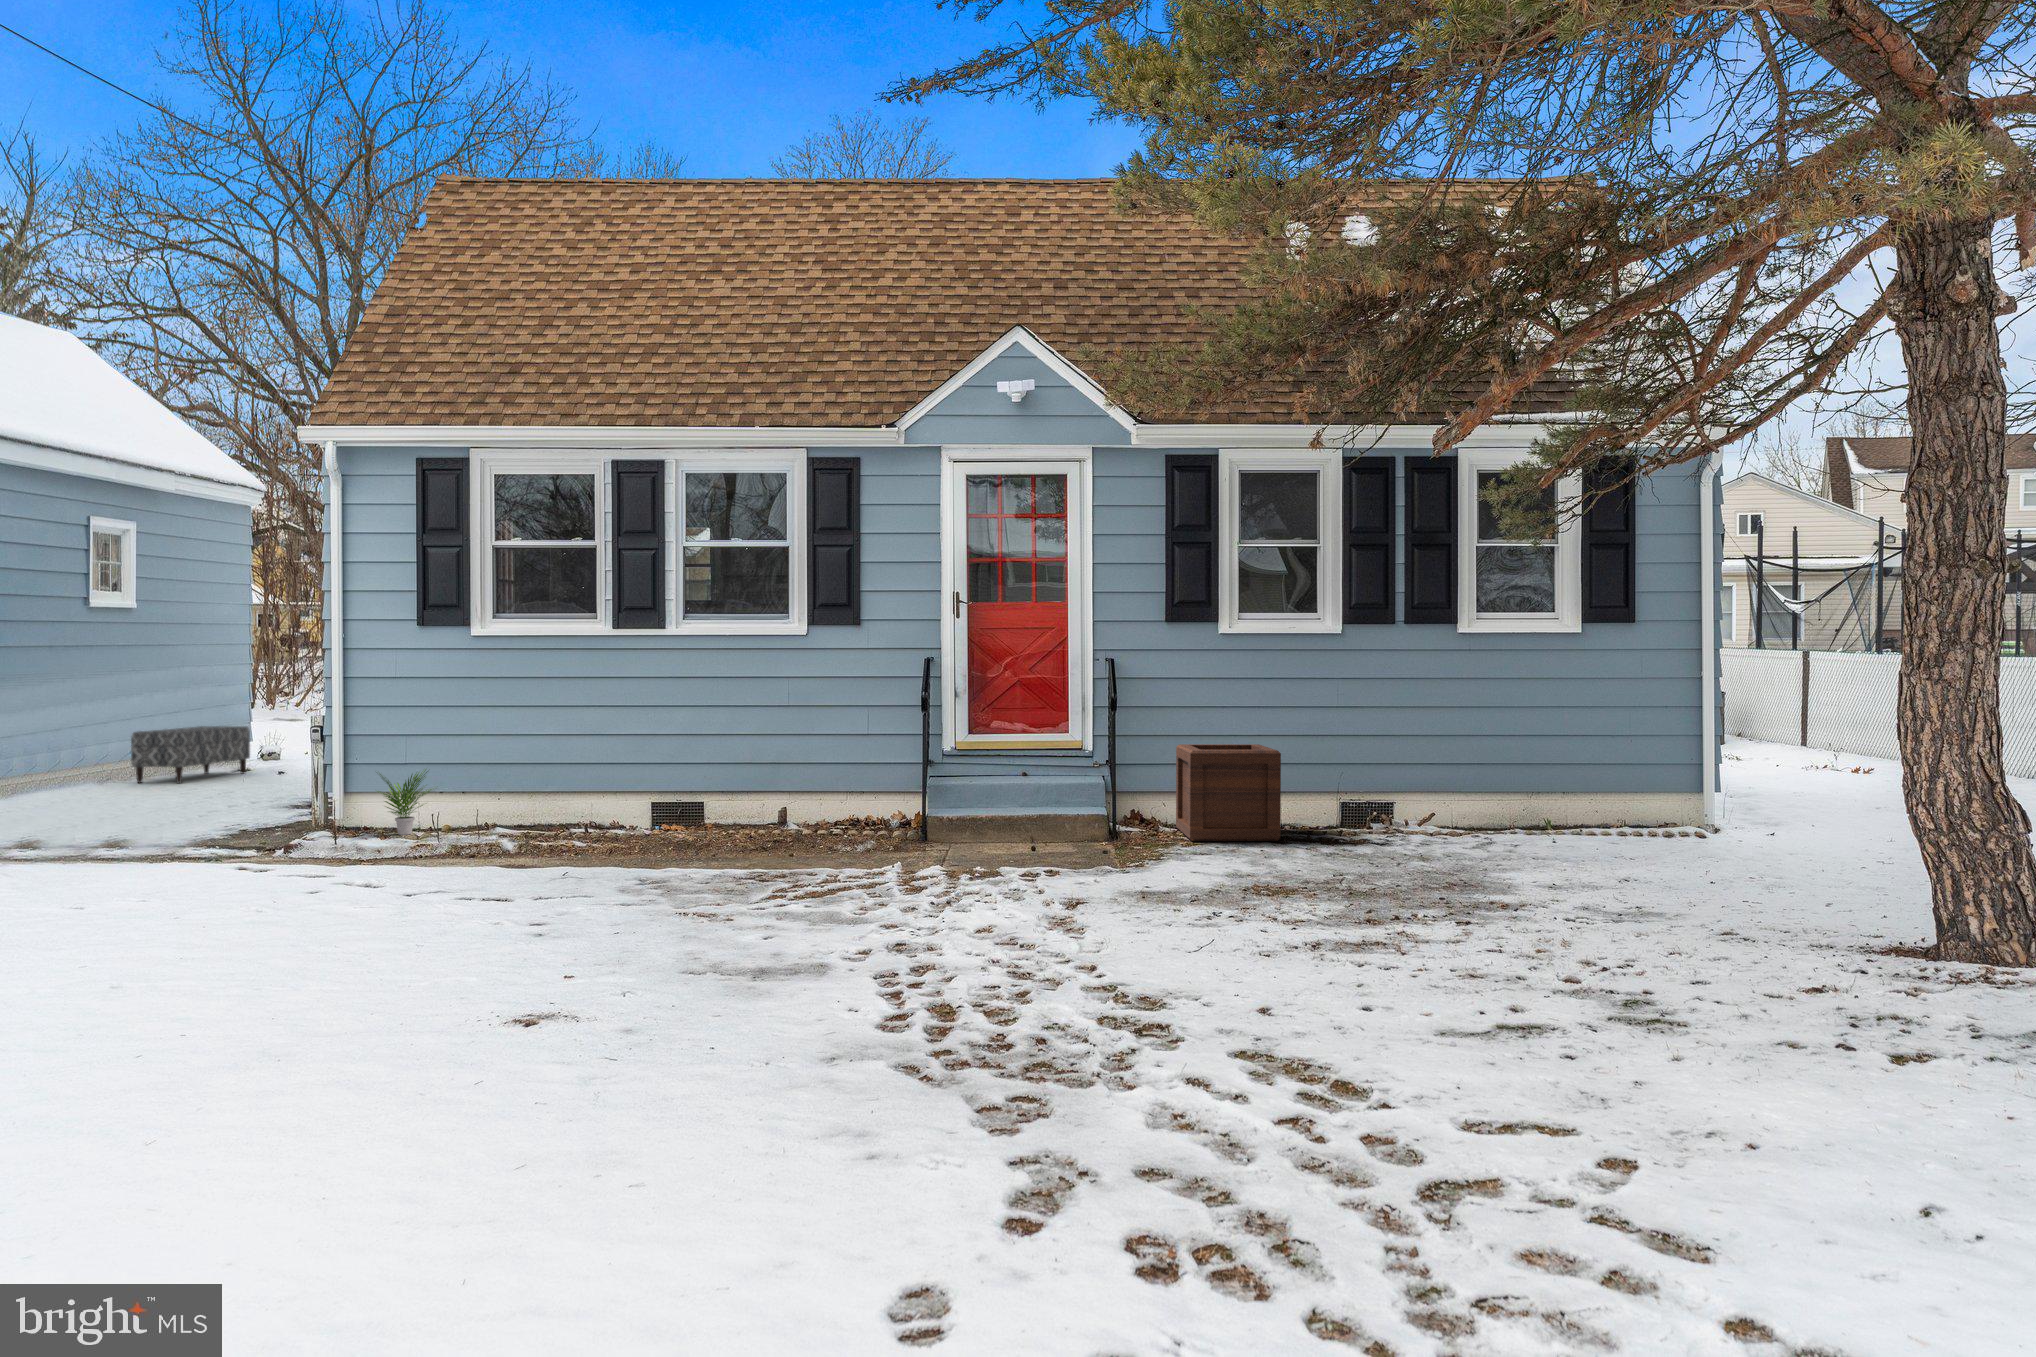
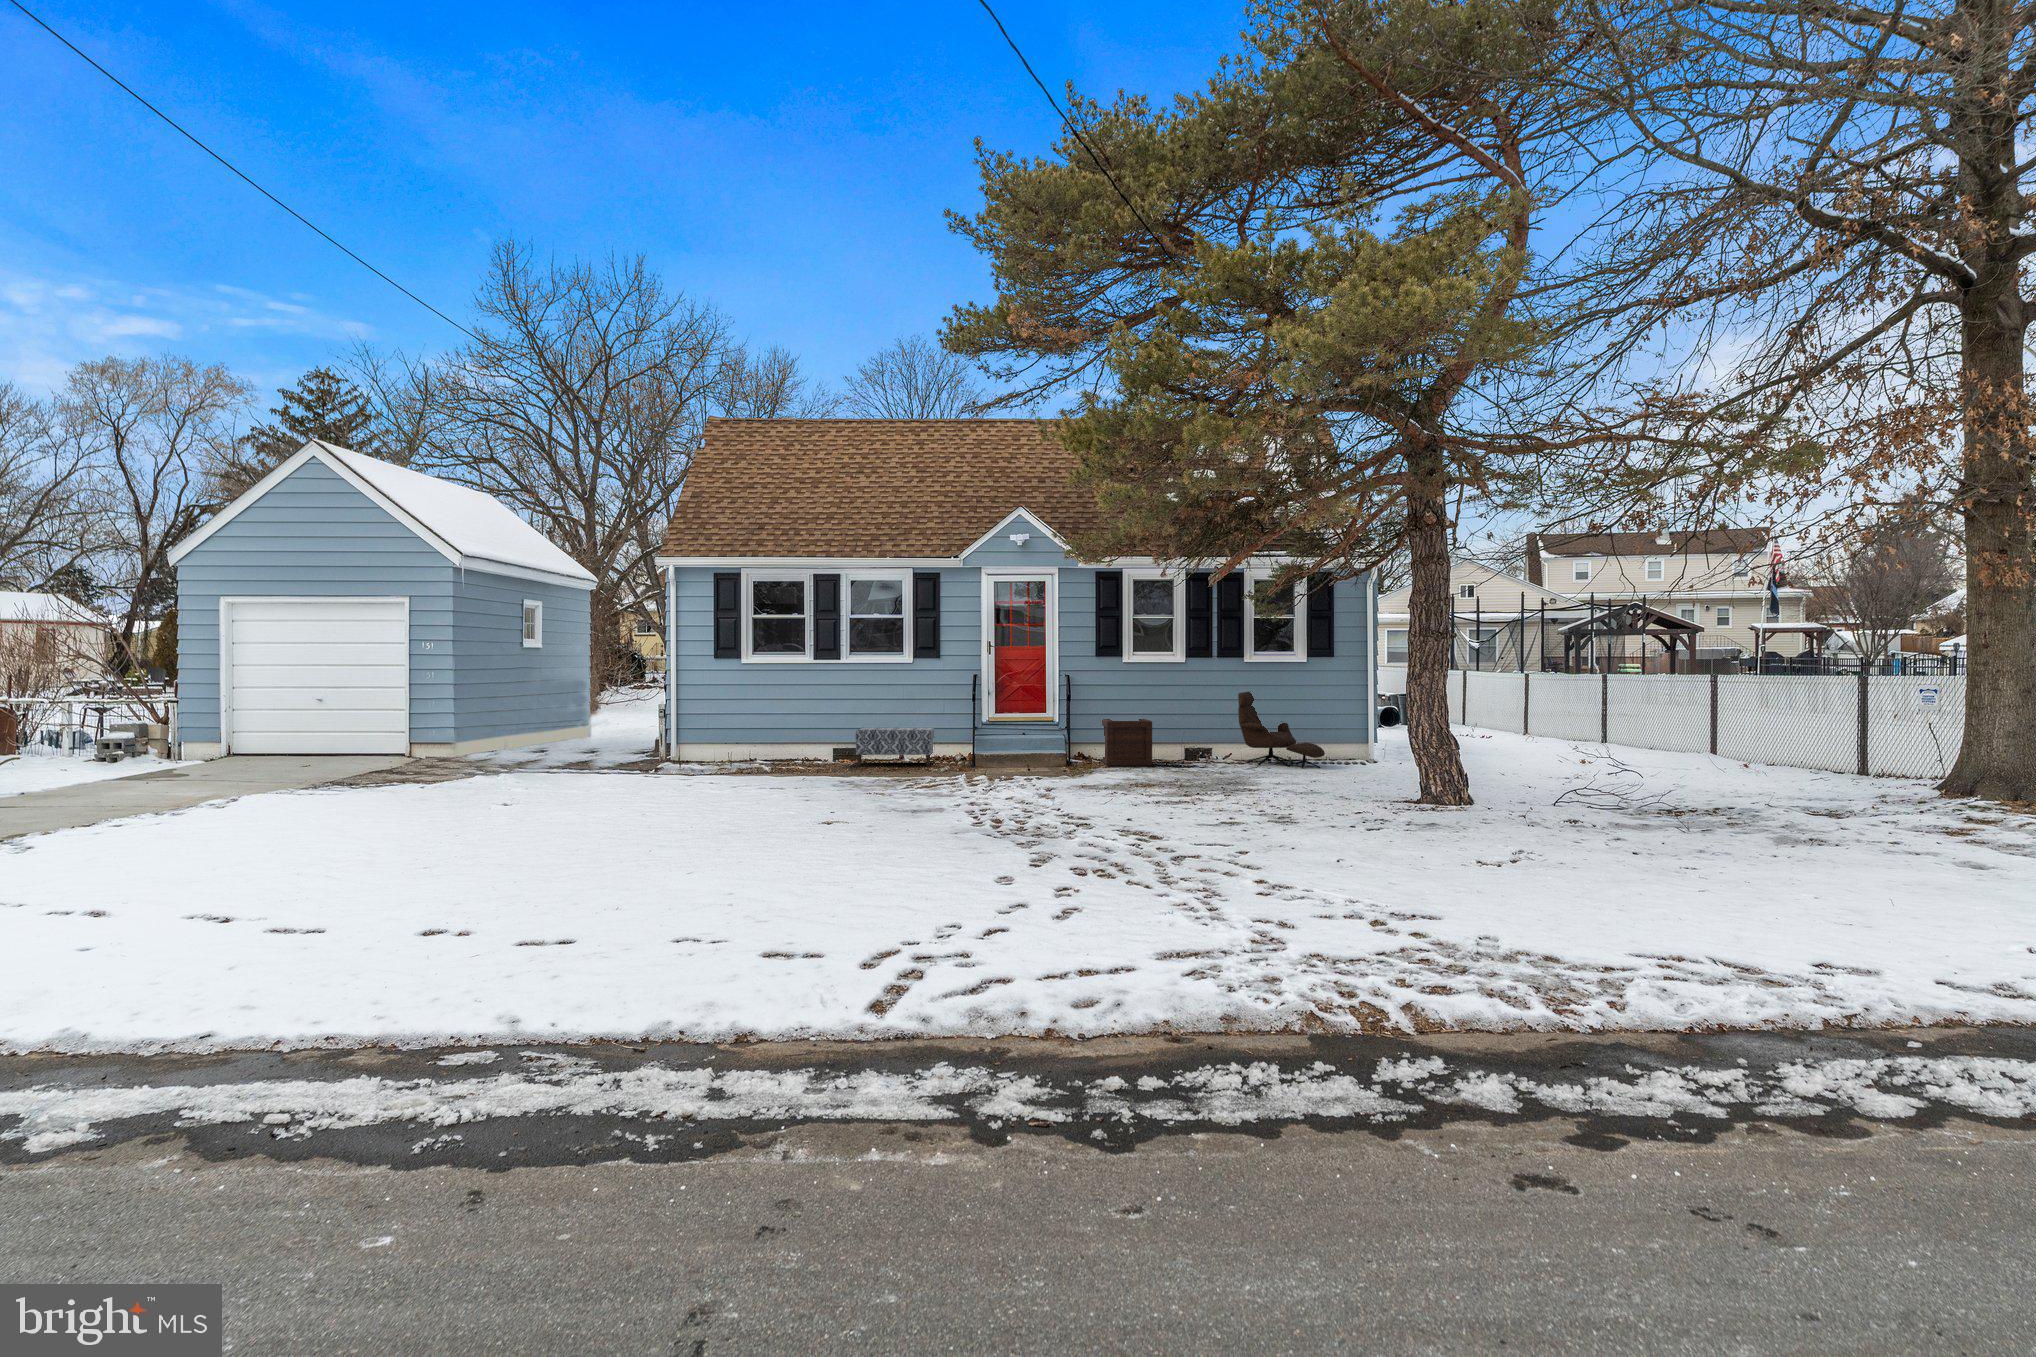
lounge chair: none [1449,692,1628,848] -> present [1238,692,1325,768]
bench: present [131,726,250,783] -> present [855,728,934,766]
potted plant: present [377,769,432,835] -> none [693,731,727,765]

